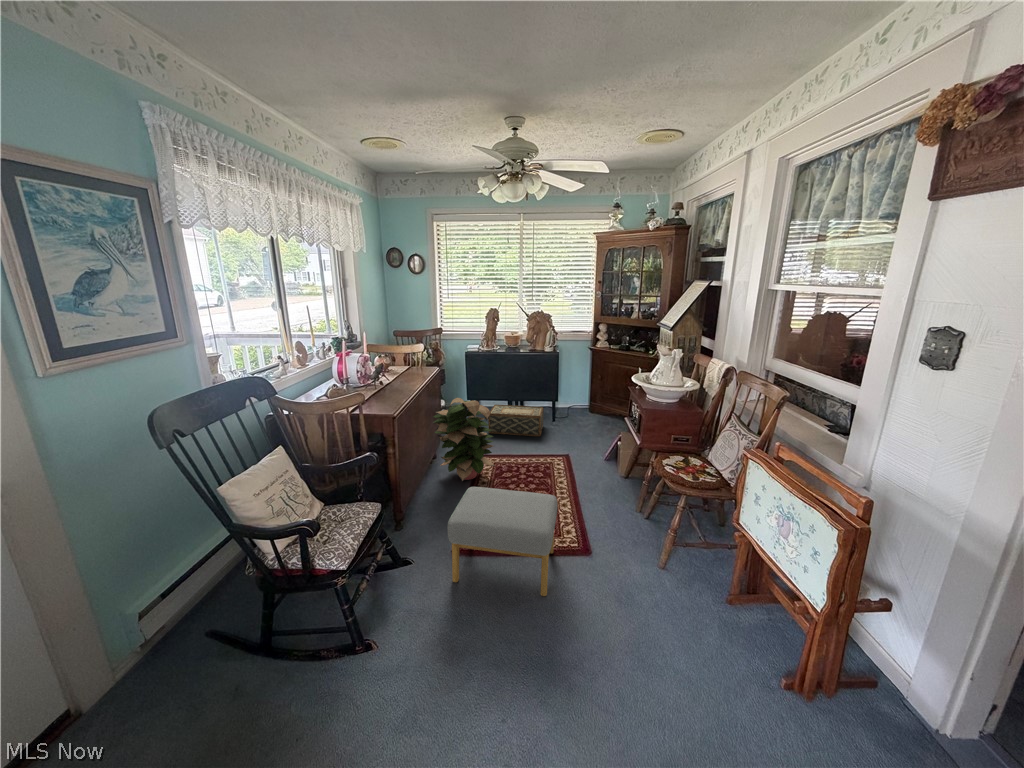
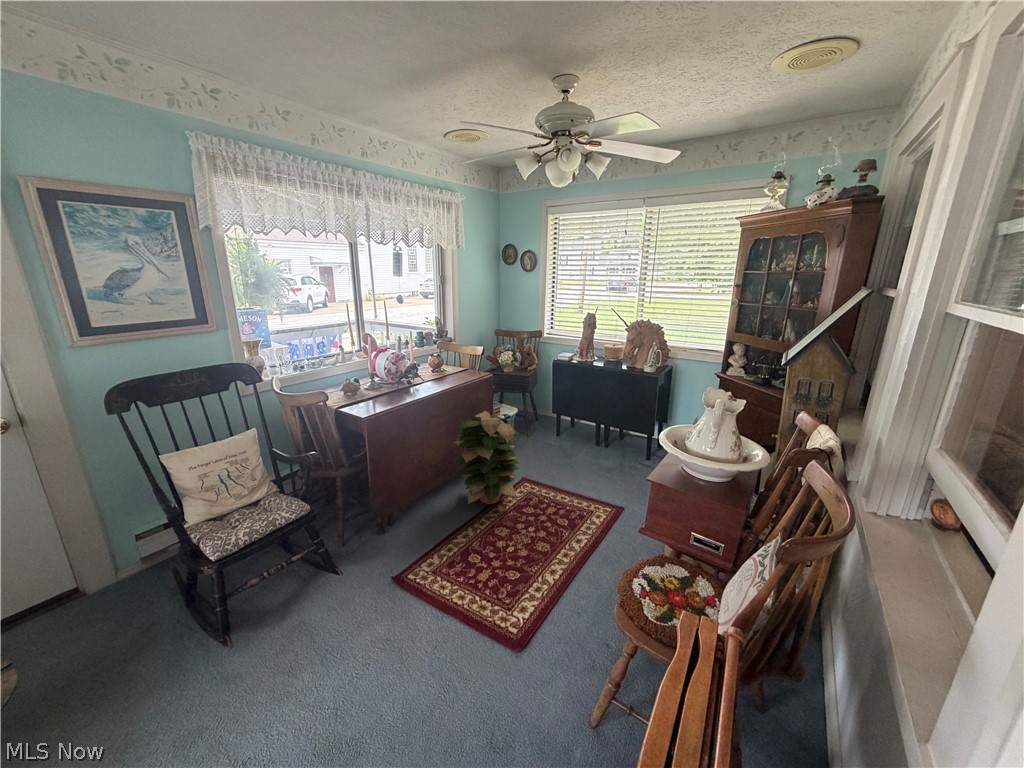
woven basket: present [488,405,544,436] -> none [557,424,630,475]
footstool: present [447,487,557,596] -> none [349,519,486,693]

